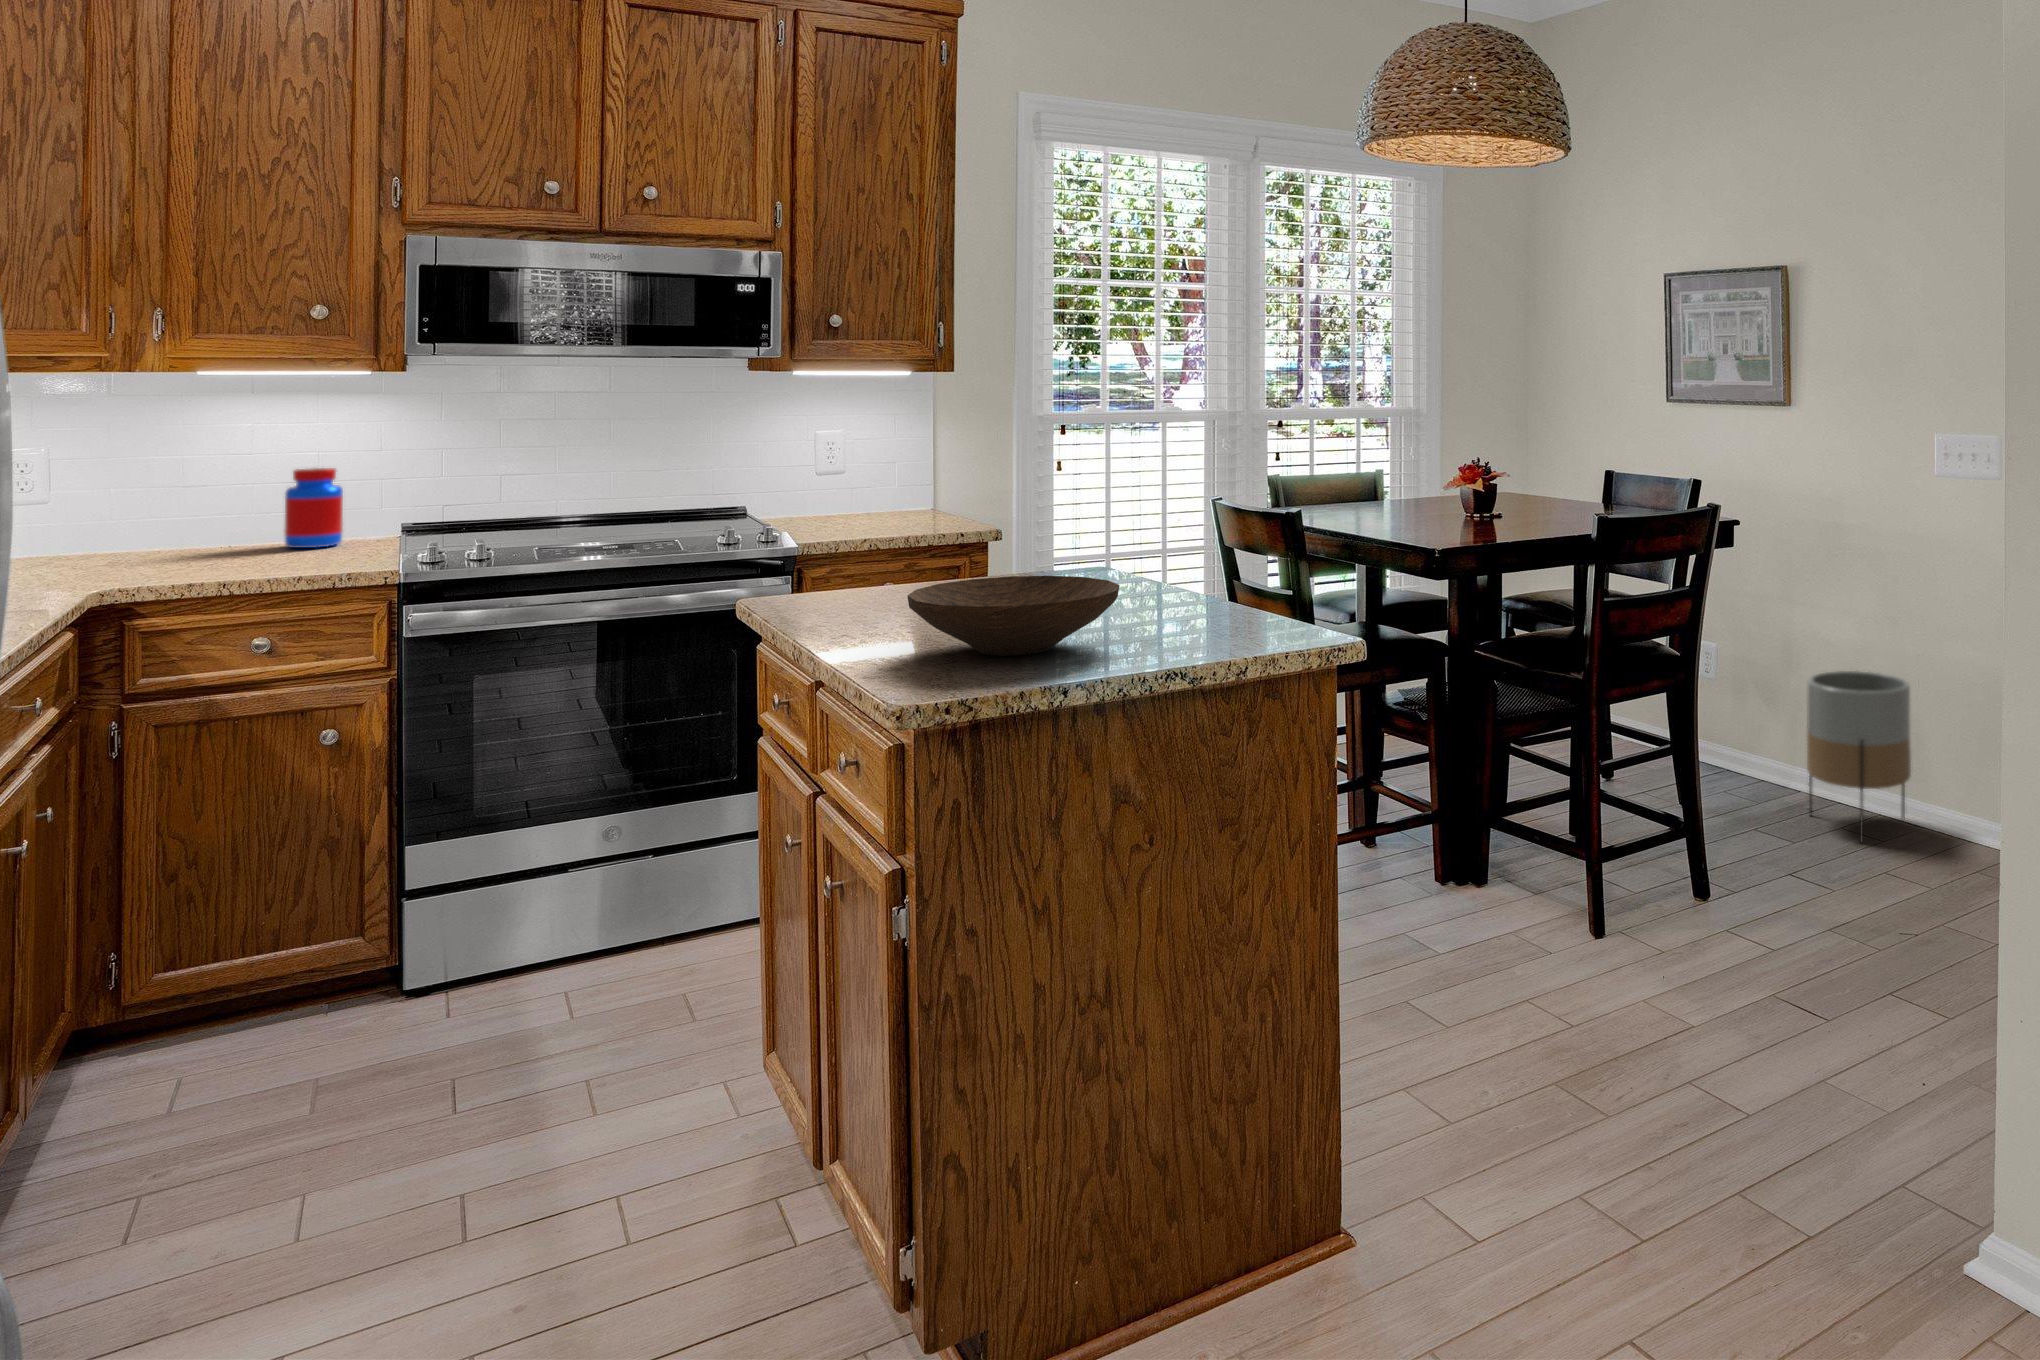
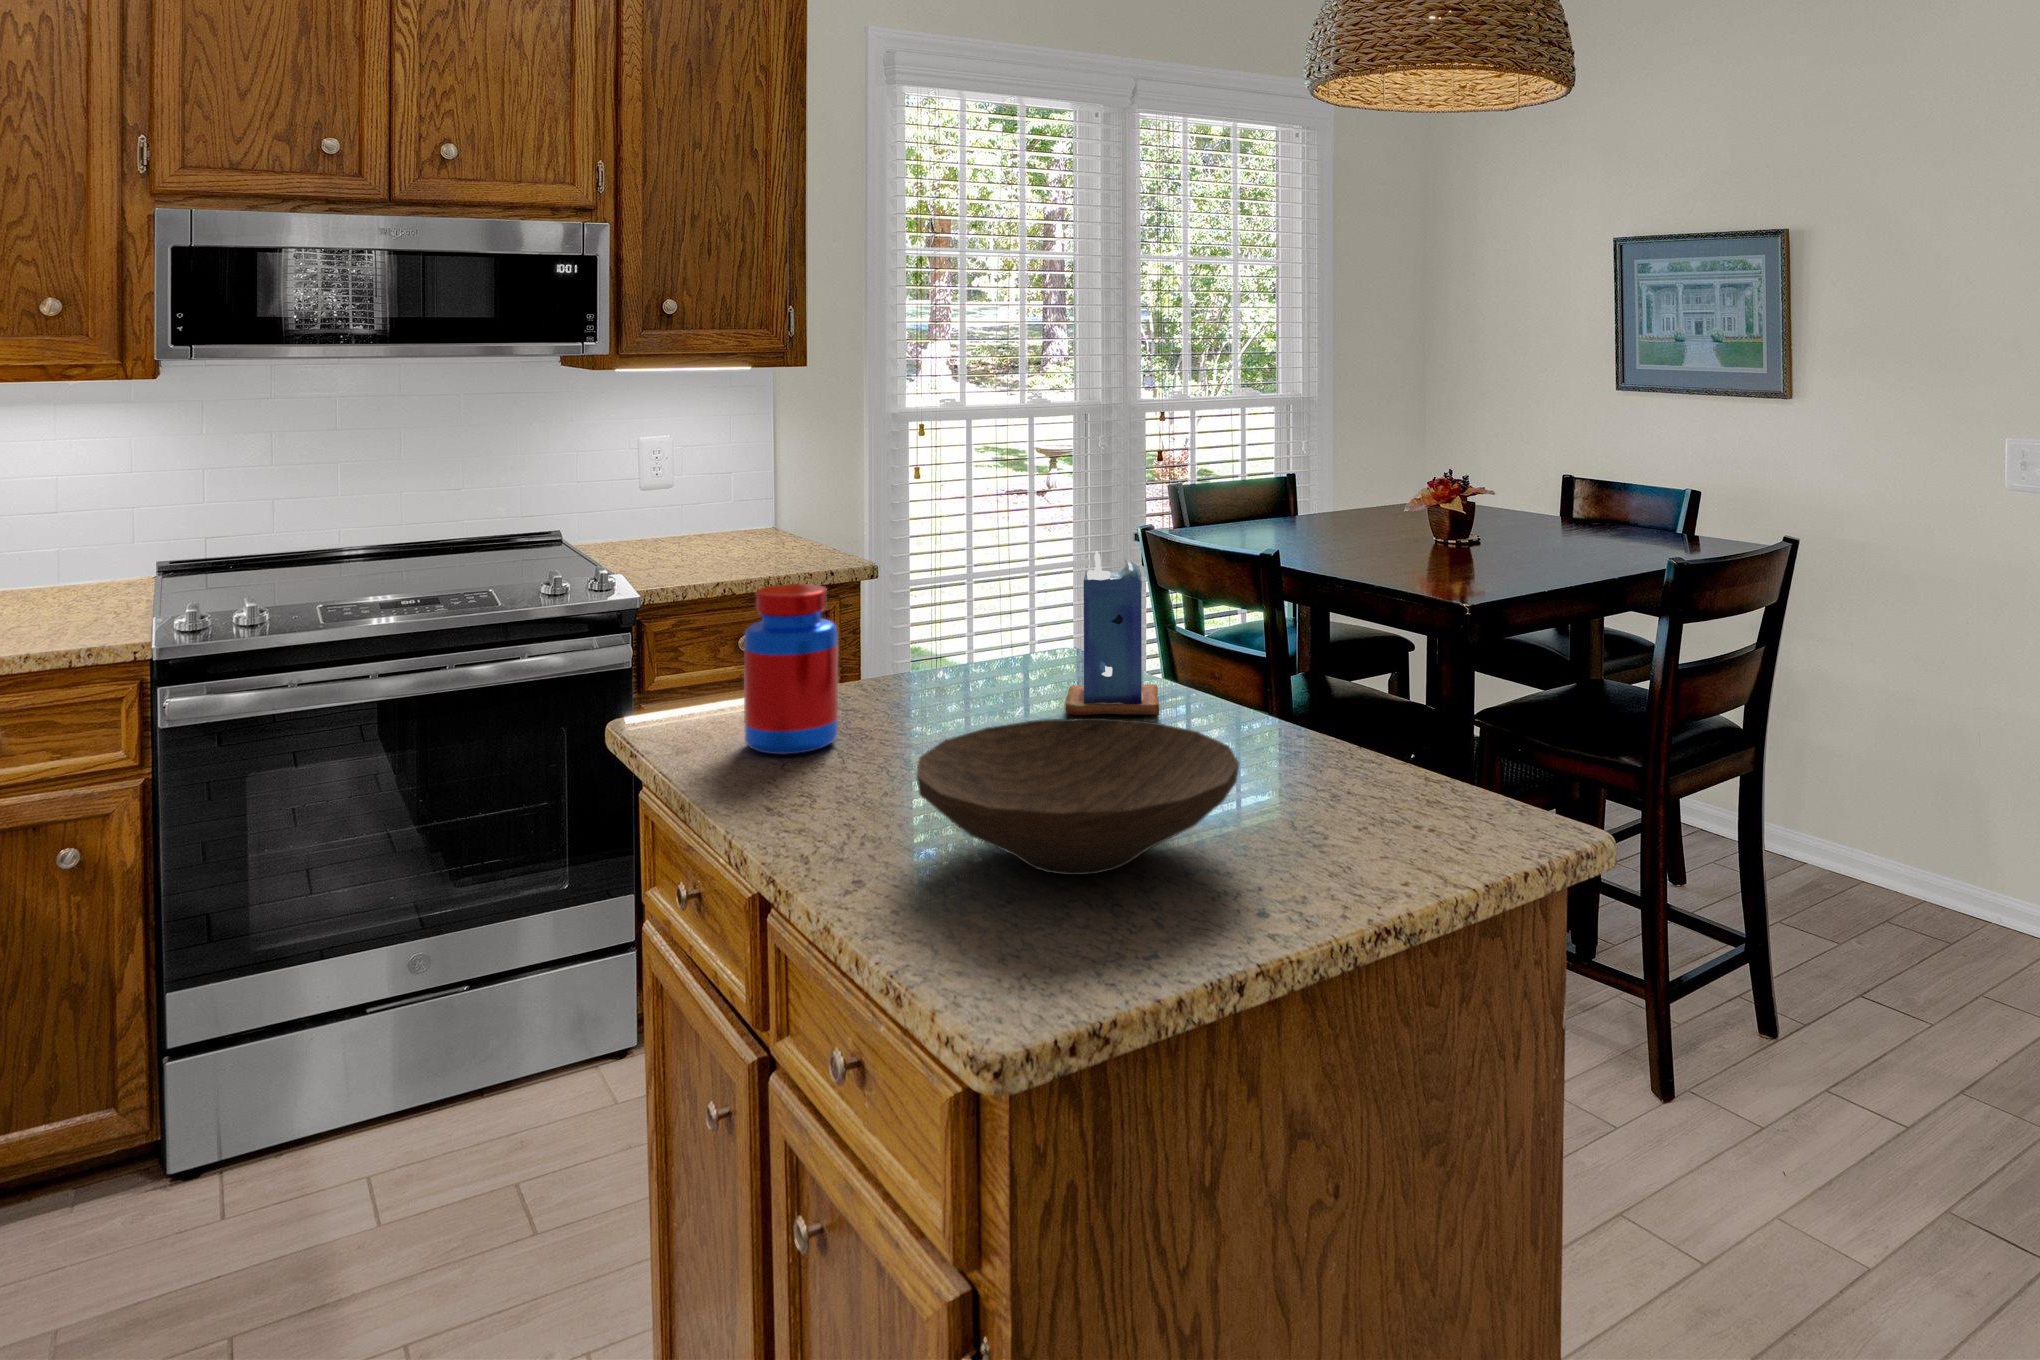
jar: present [284,468,343,548] -> present [744,584,838,754]
candle: none [1066,483,1141,595] -> present [1065,552,1159,715]
planter: present [1807,671,1911,841] -> none [1845,734,1990,959]

